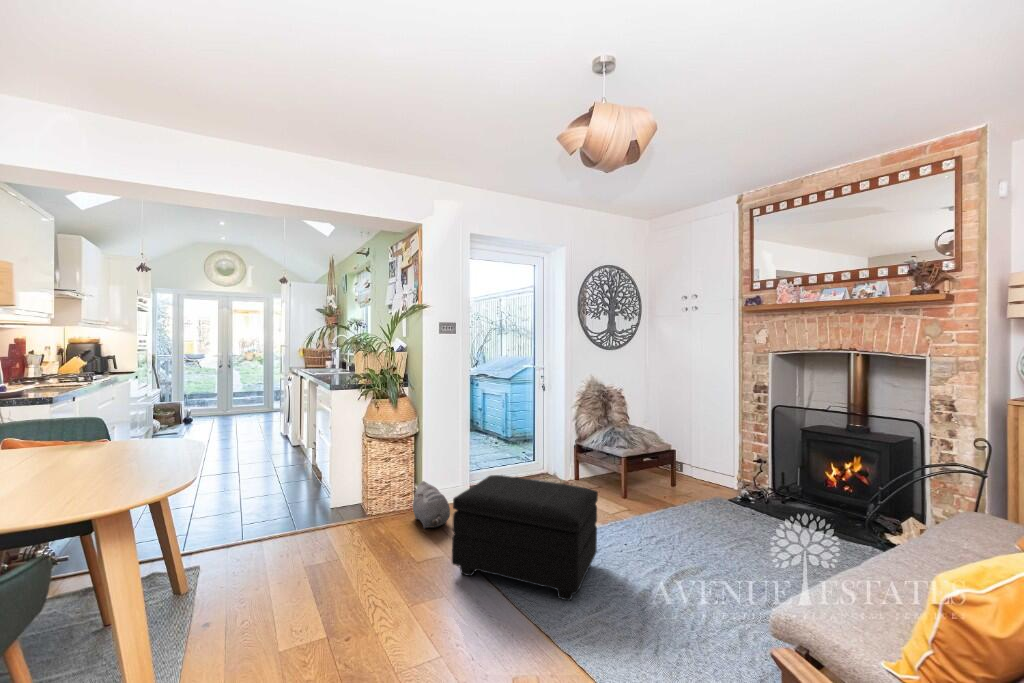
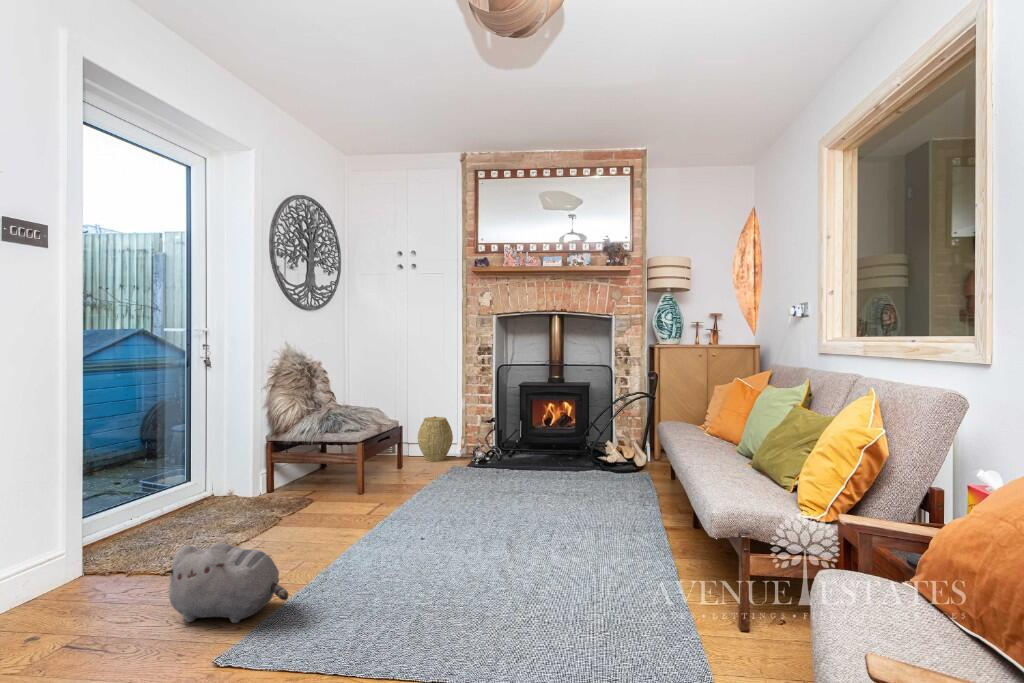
woven basket: none [689,444,723,486] -> present [418,416,453,461]
footstool: present [452,475,598,601] -> none [367,462,570,629]

